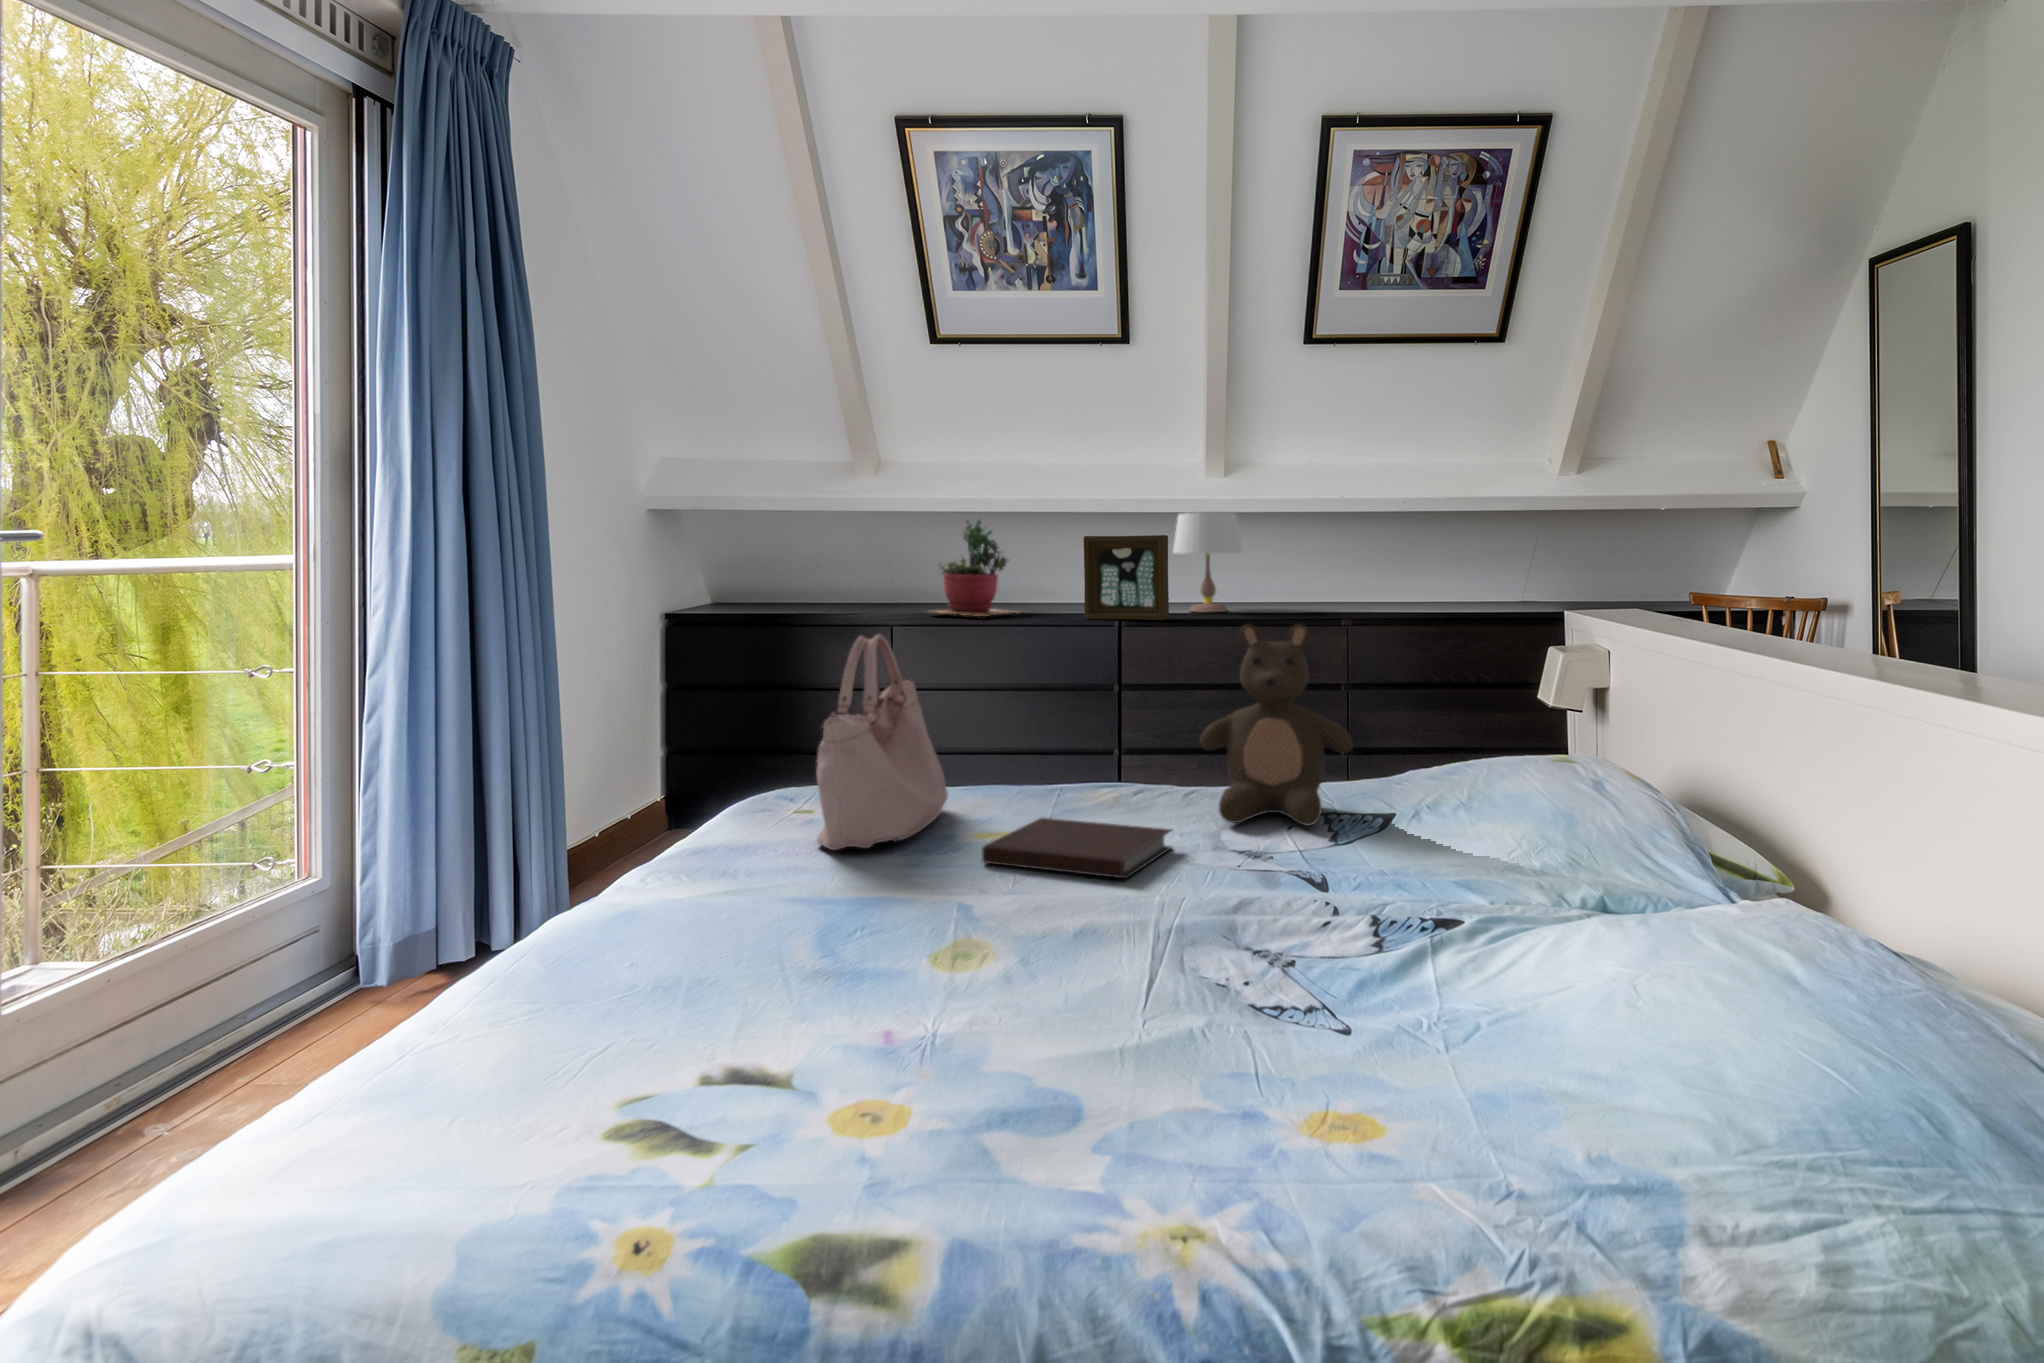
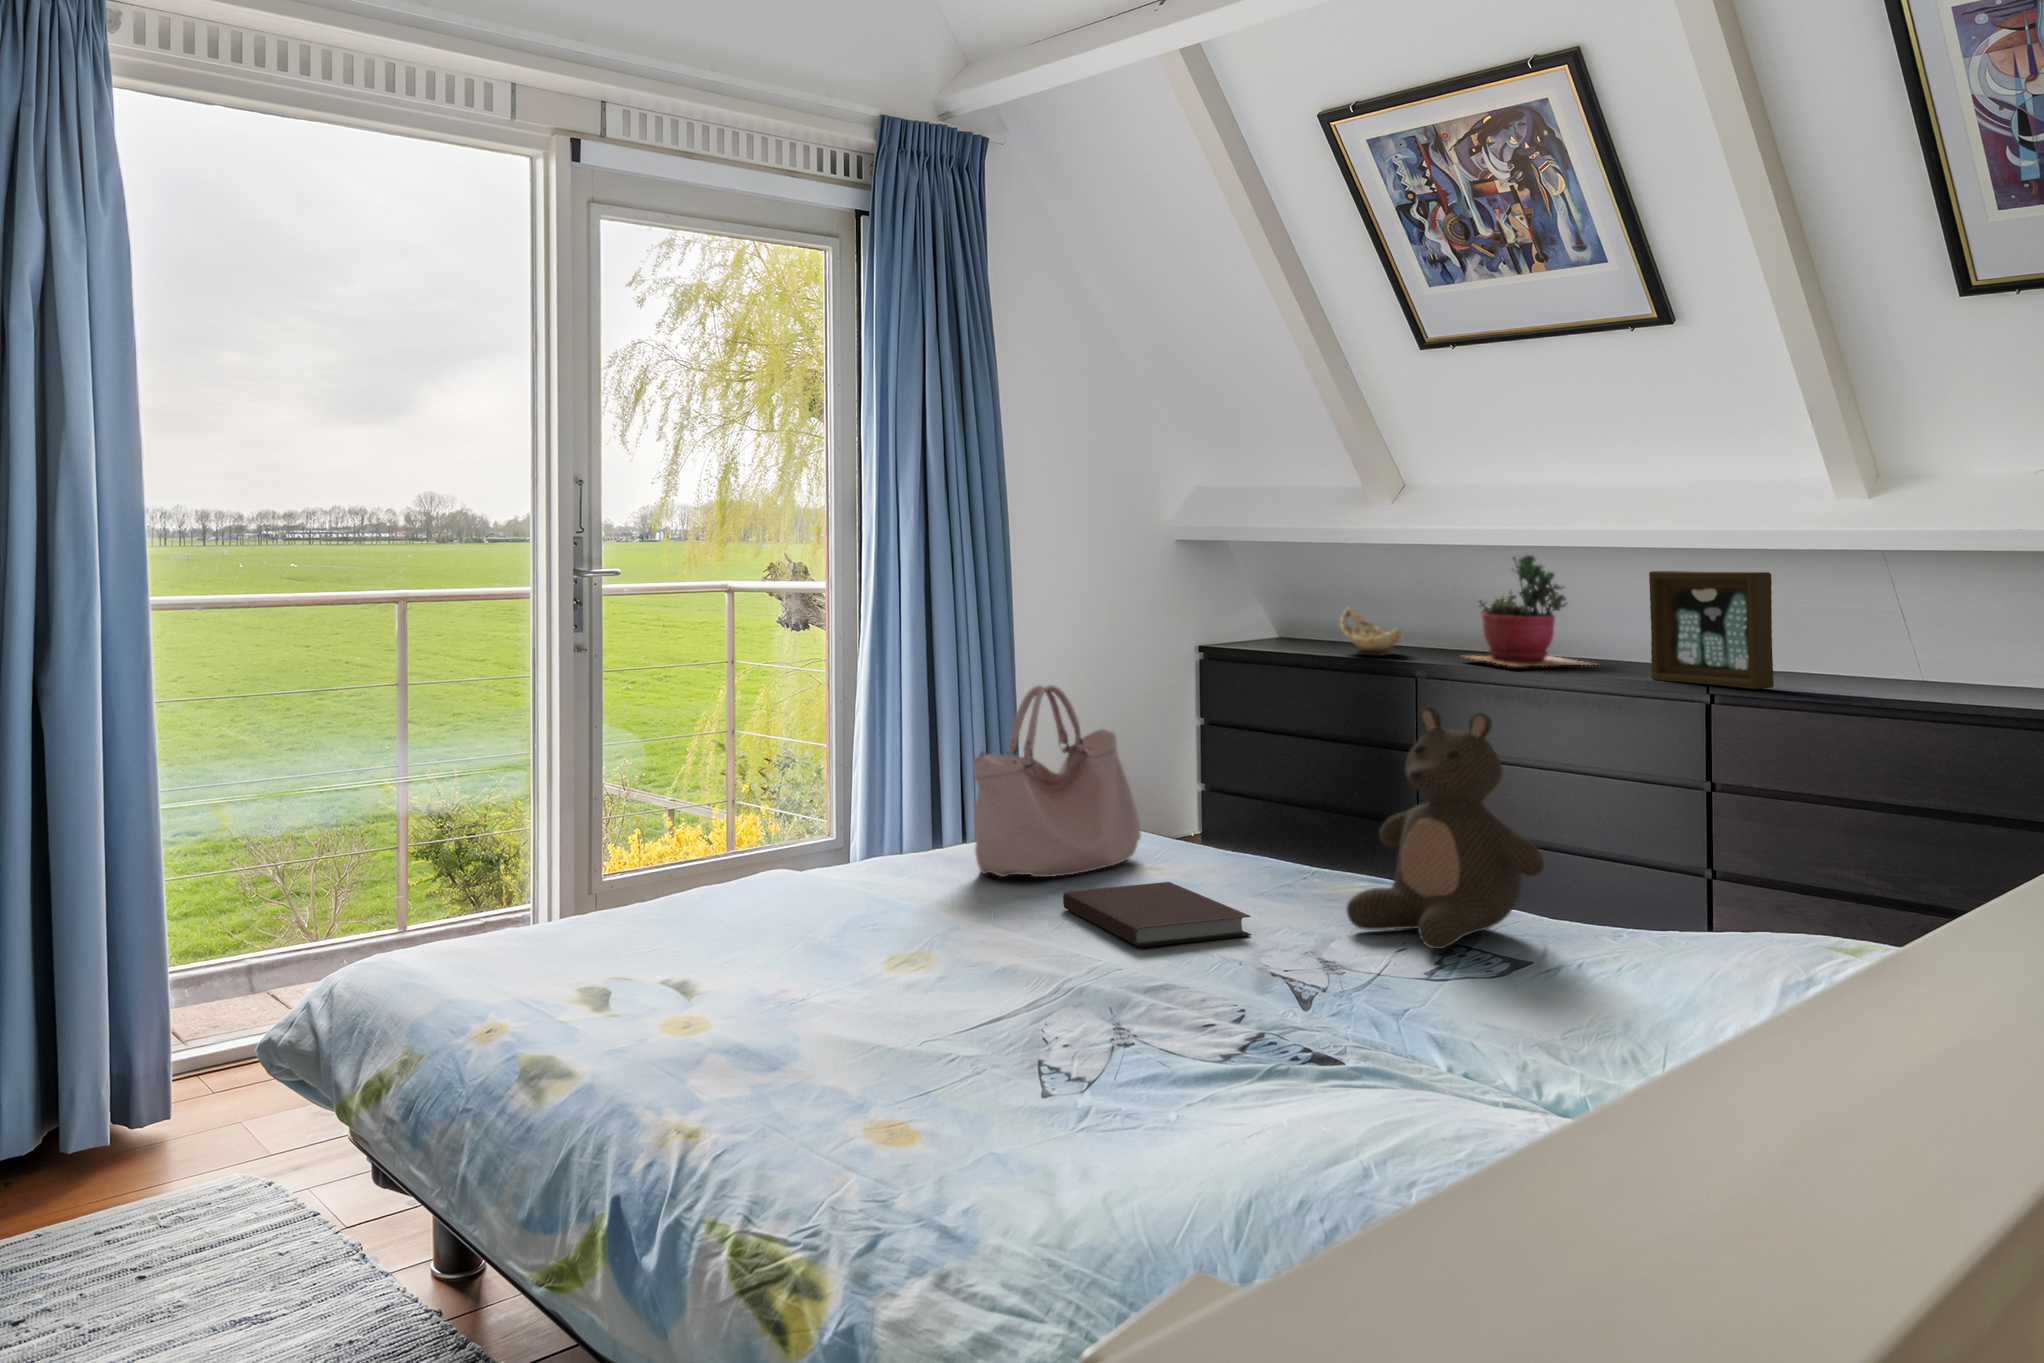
table lamp: present [1173,512,1242,612] -> none [1816,525,1941,683]
decorative bowl: none [814,574,873,616] -> present [1340,607,1403,656]

